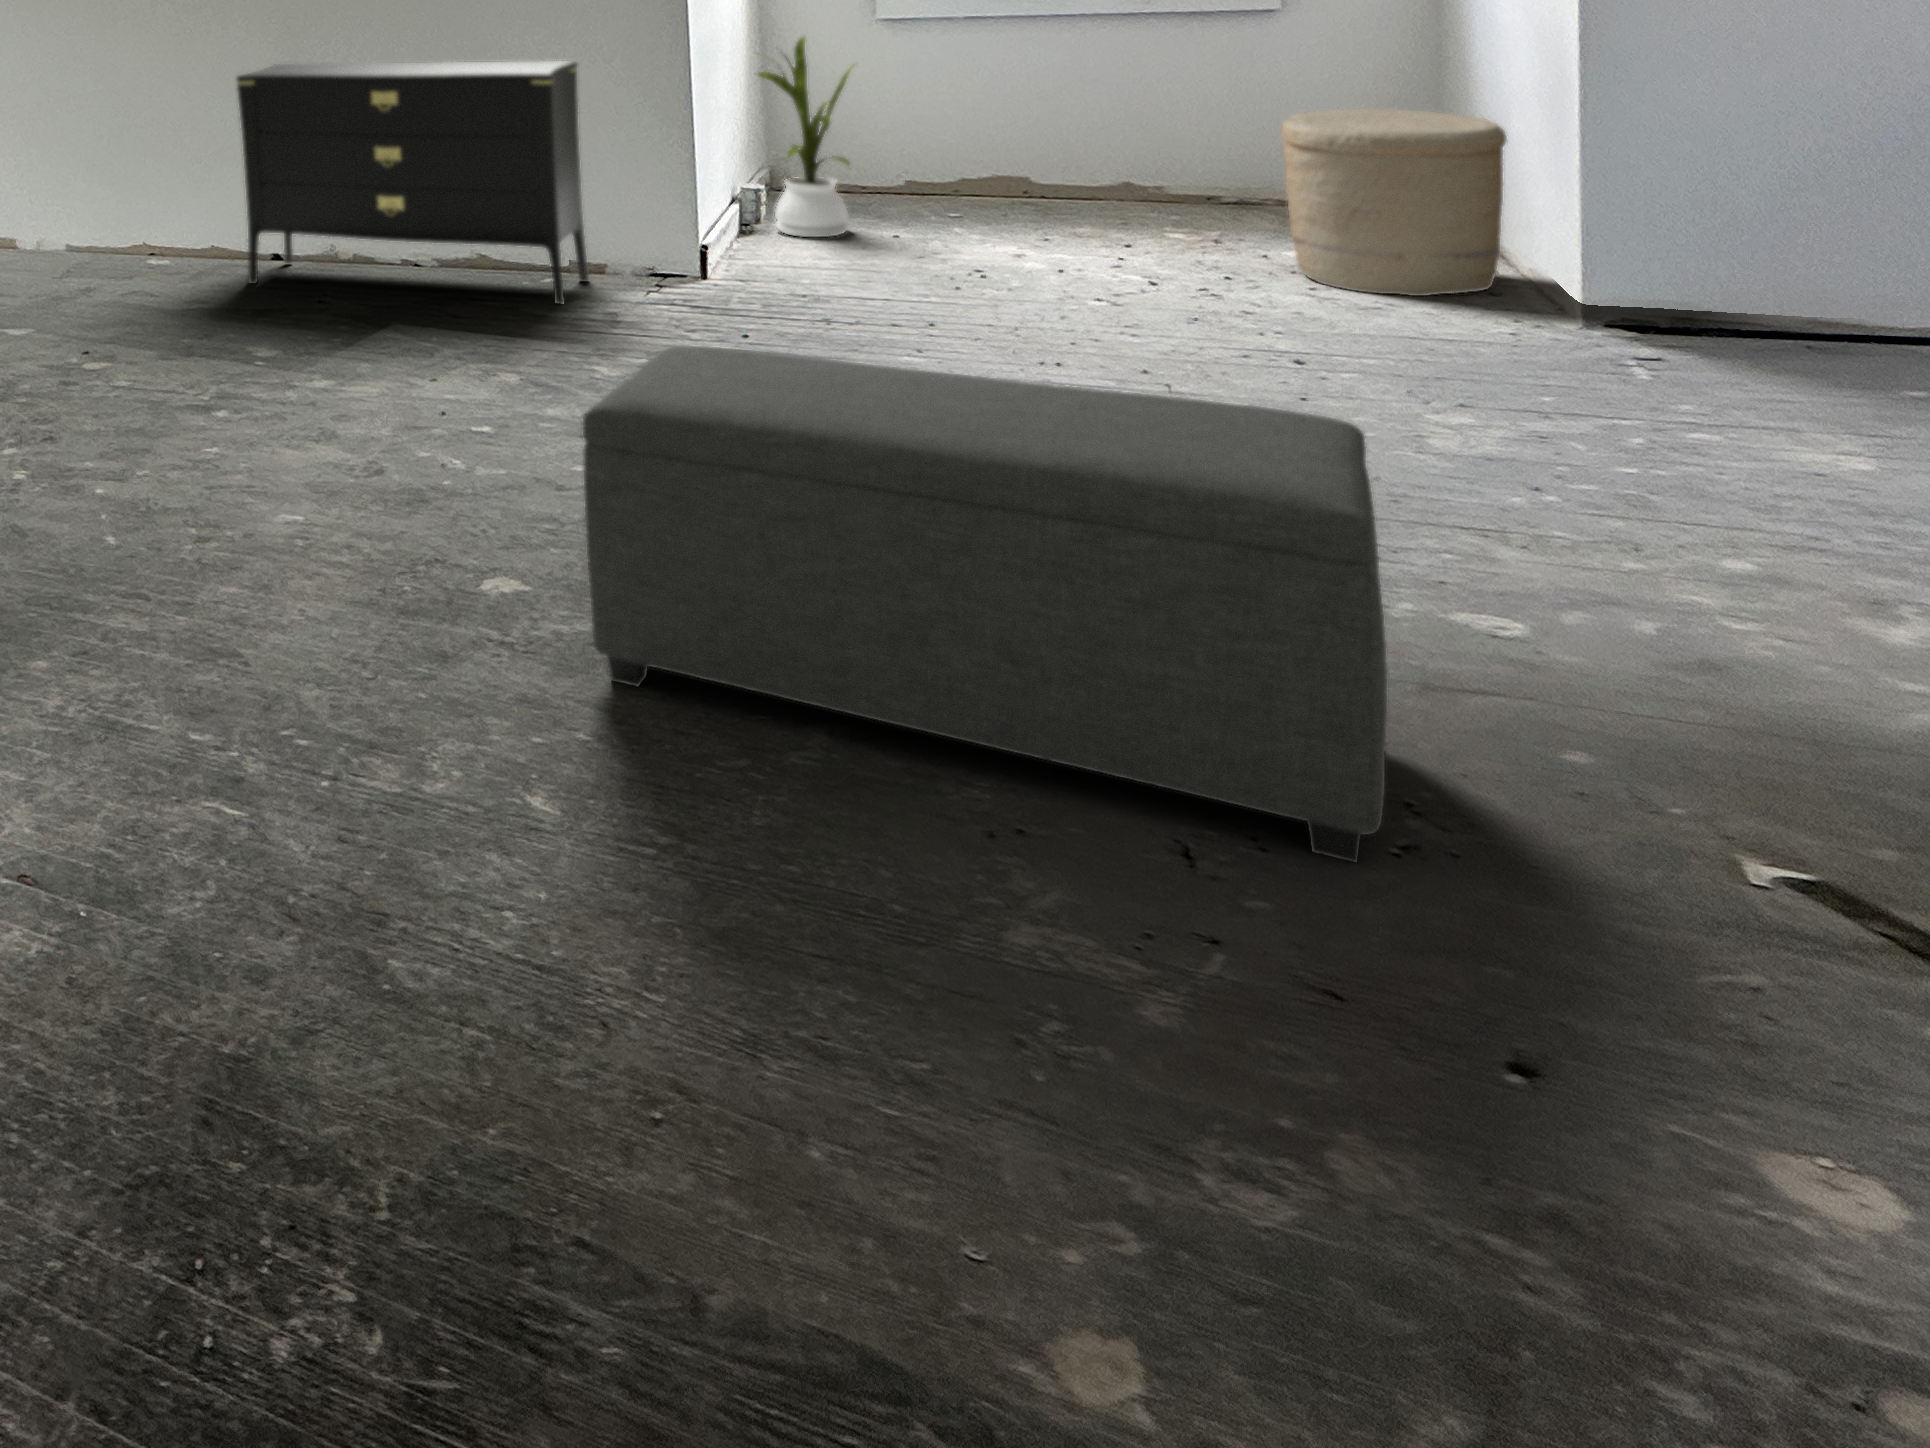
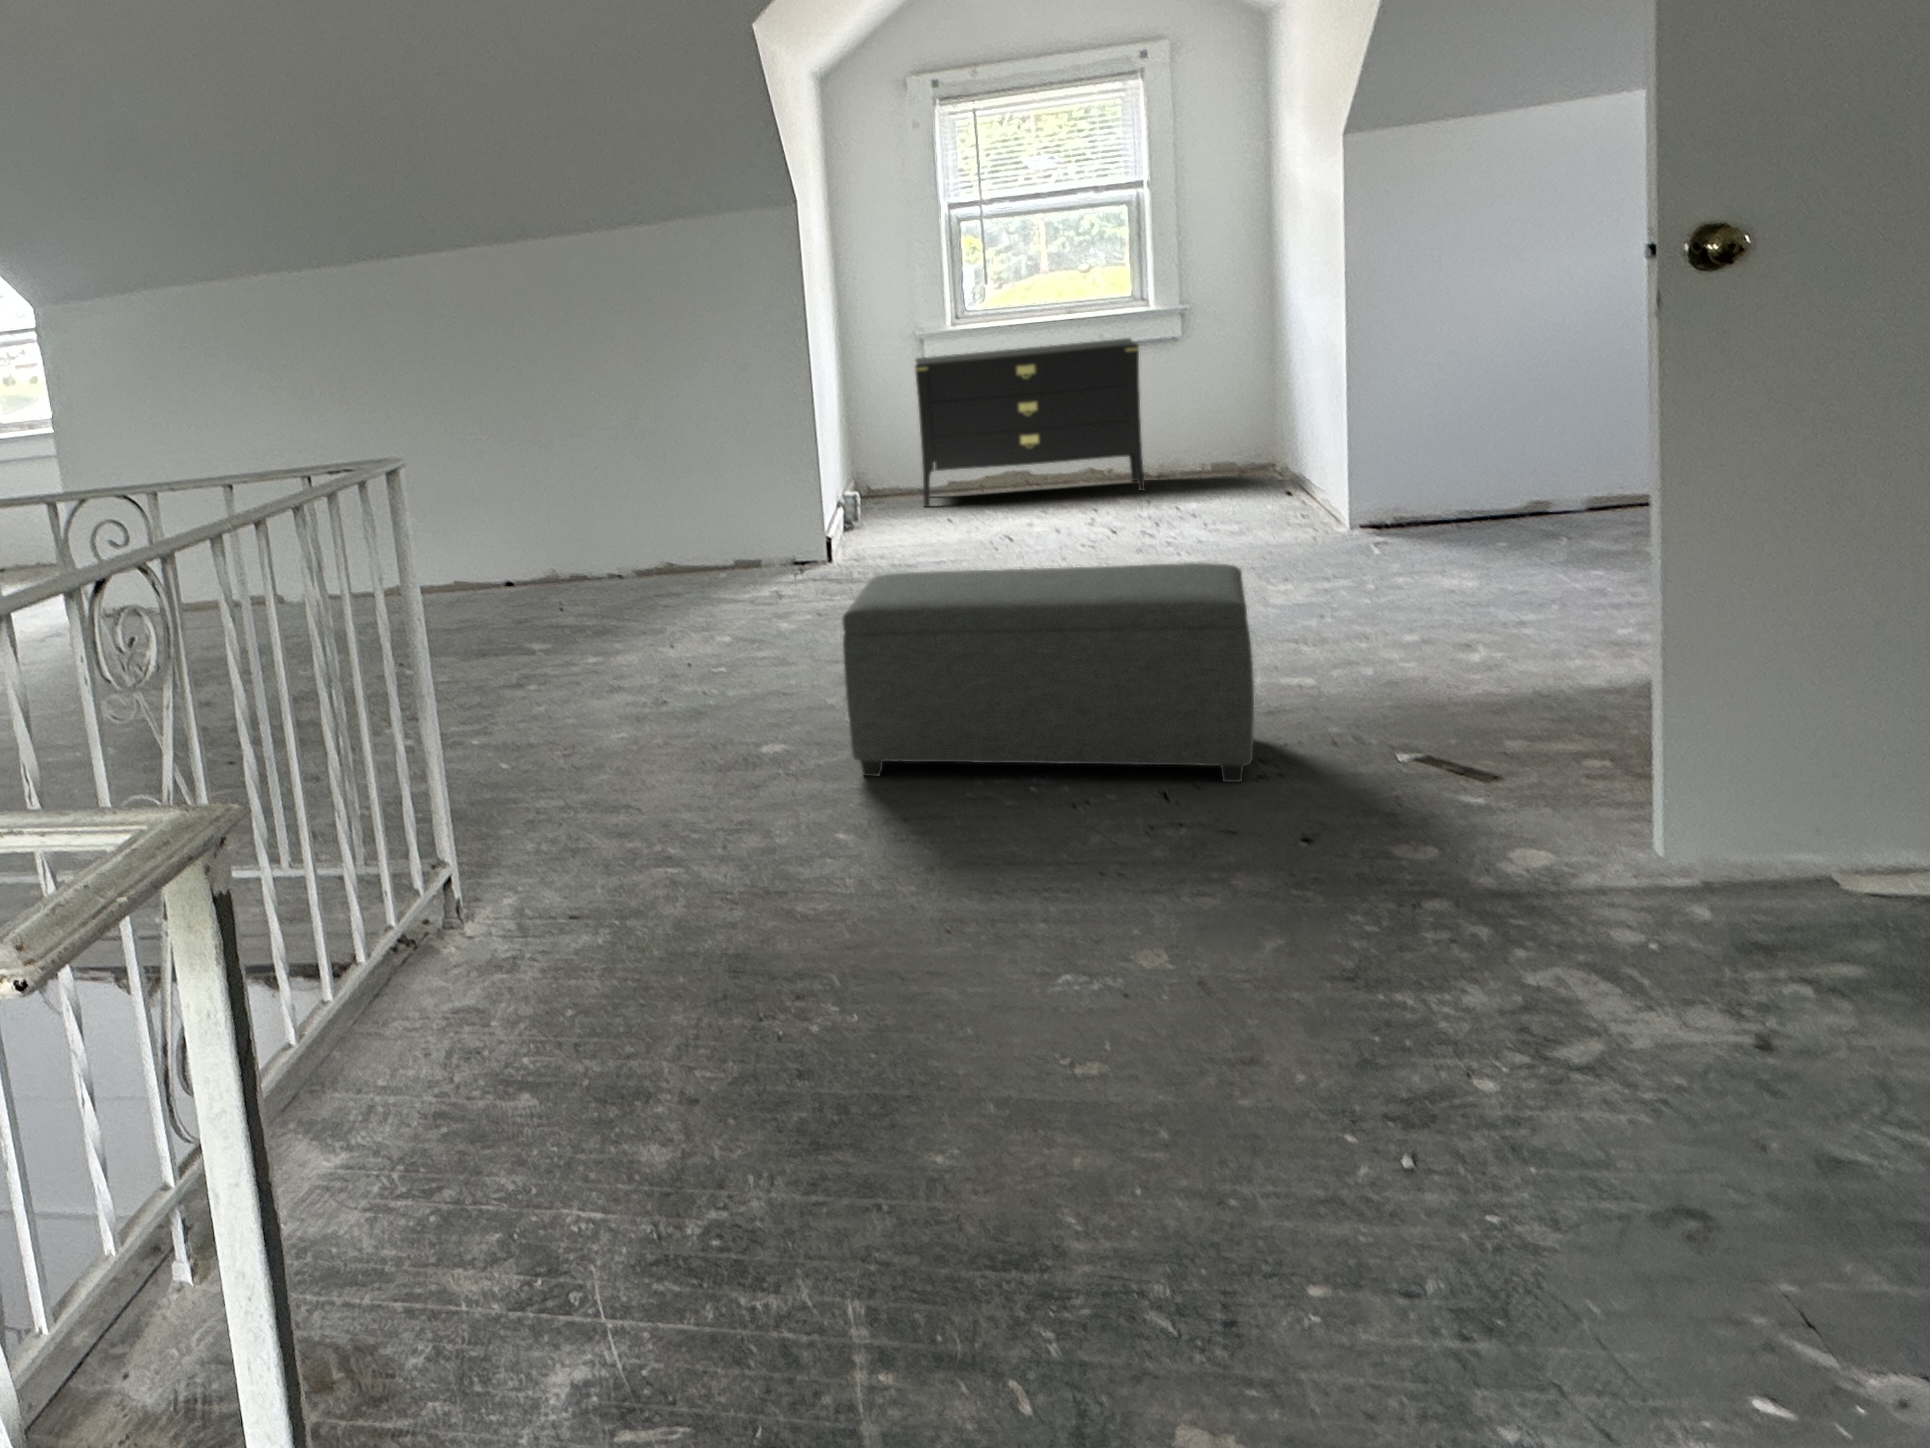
house plant: present [759,37,852,237] -> none [847,377,921,527]
dresser: present [237,61,589,304] -> present [915,338,1145,507]
woven basket: present [1281,109,1507,296] -> none [1185,401,1308,523]

